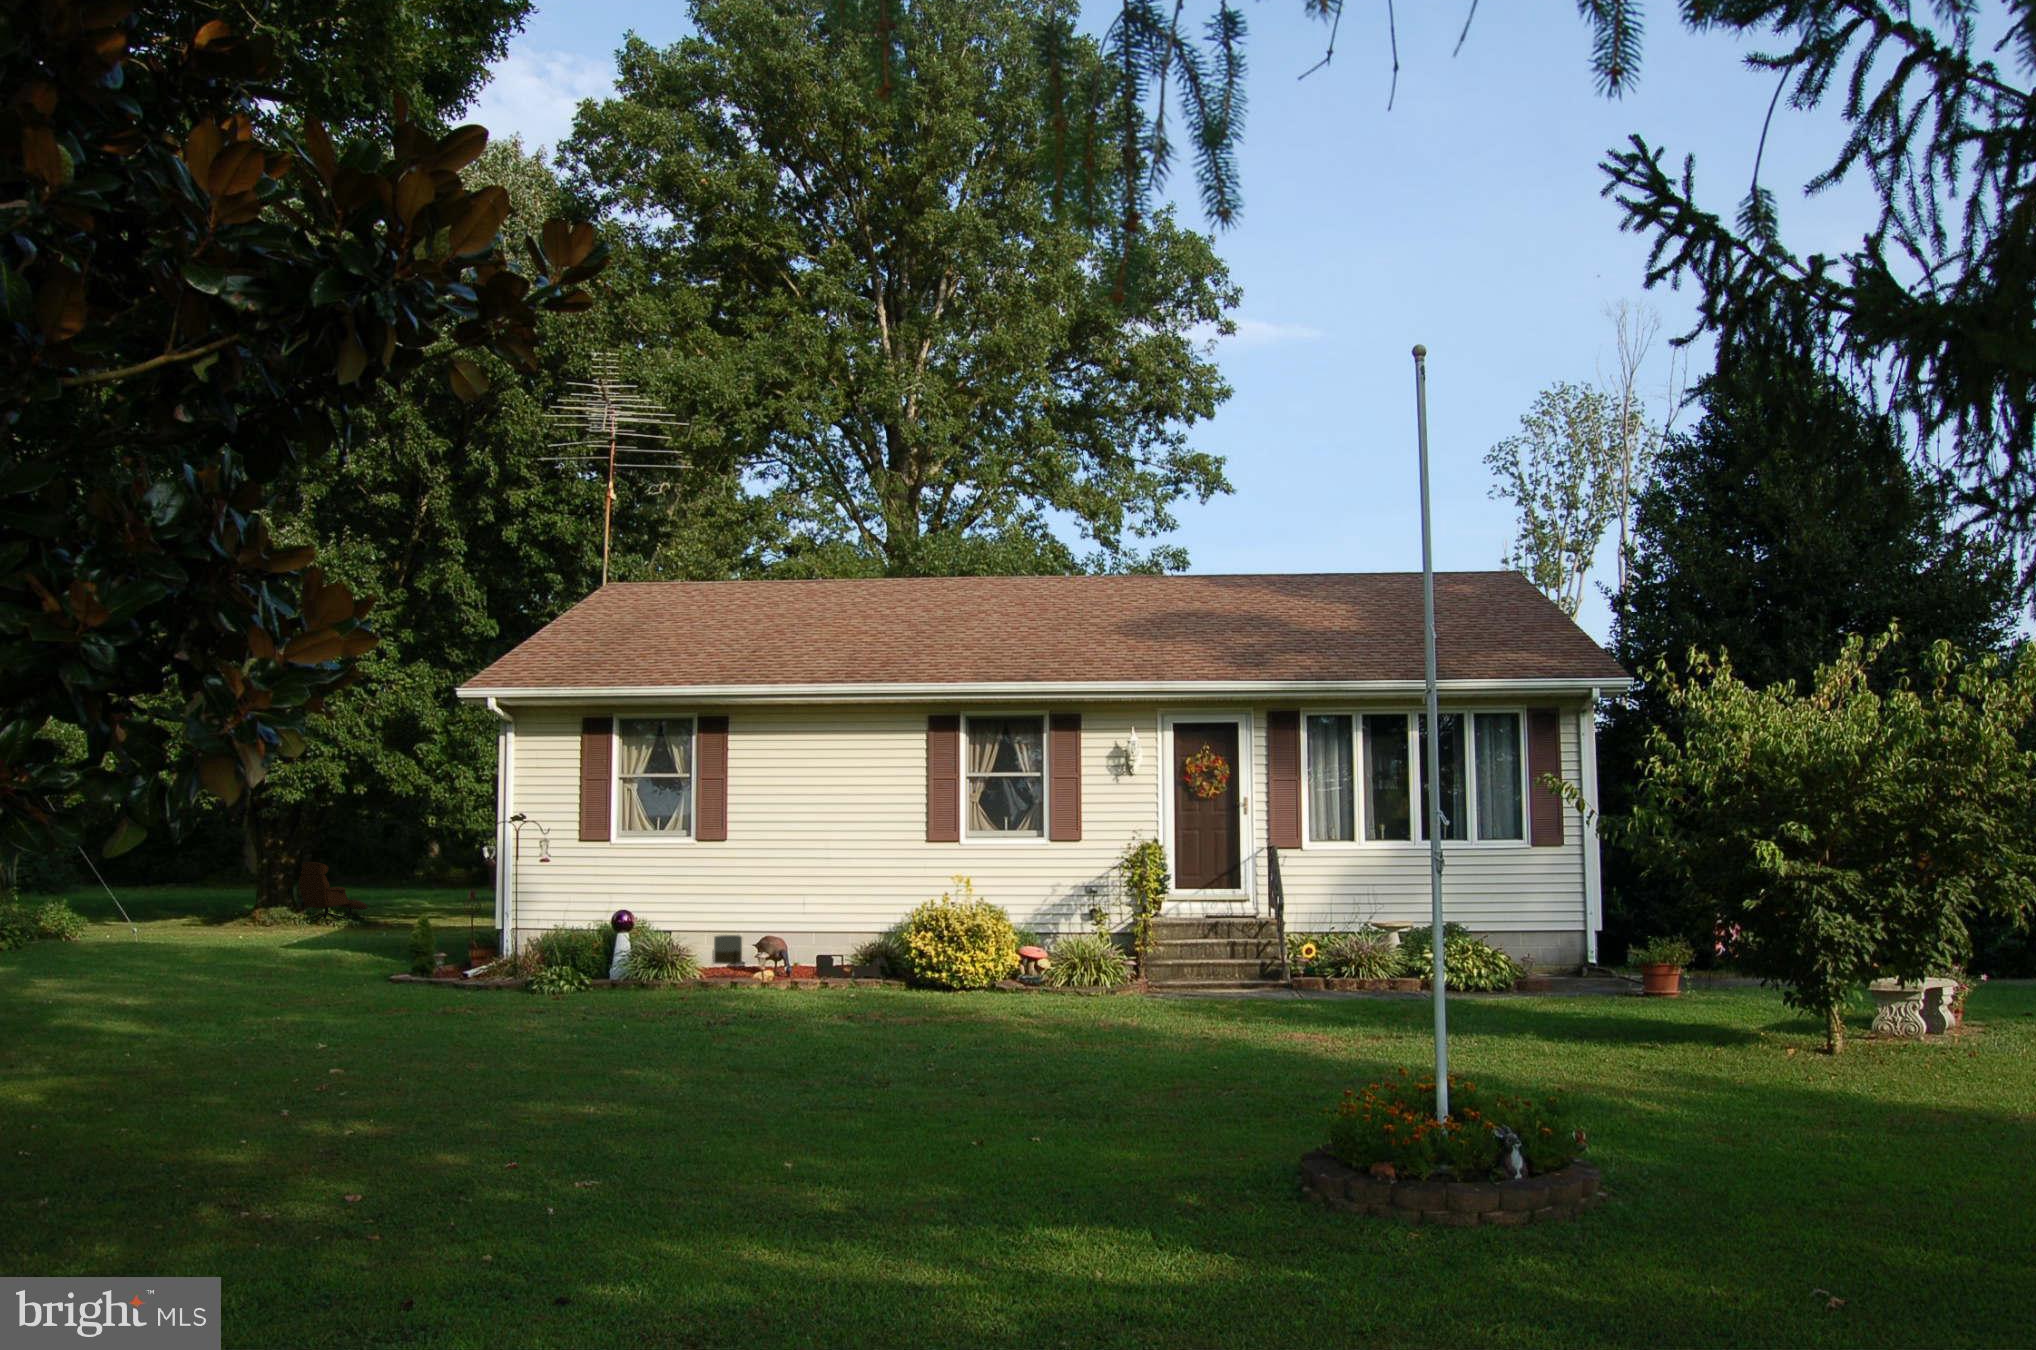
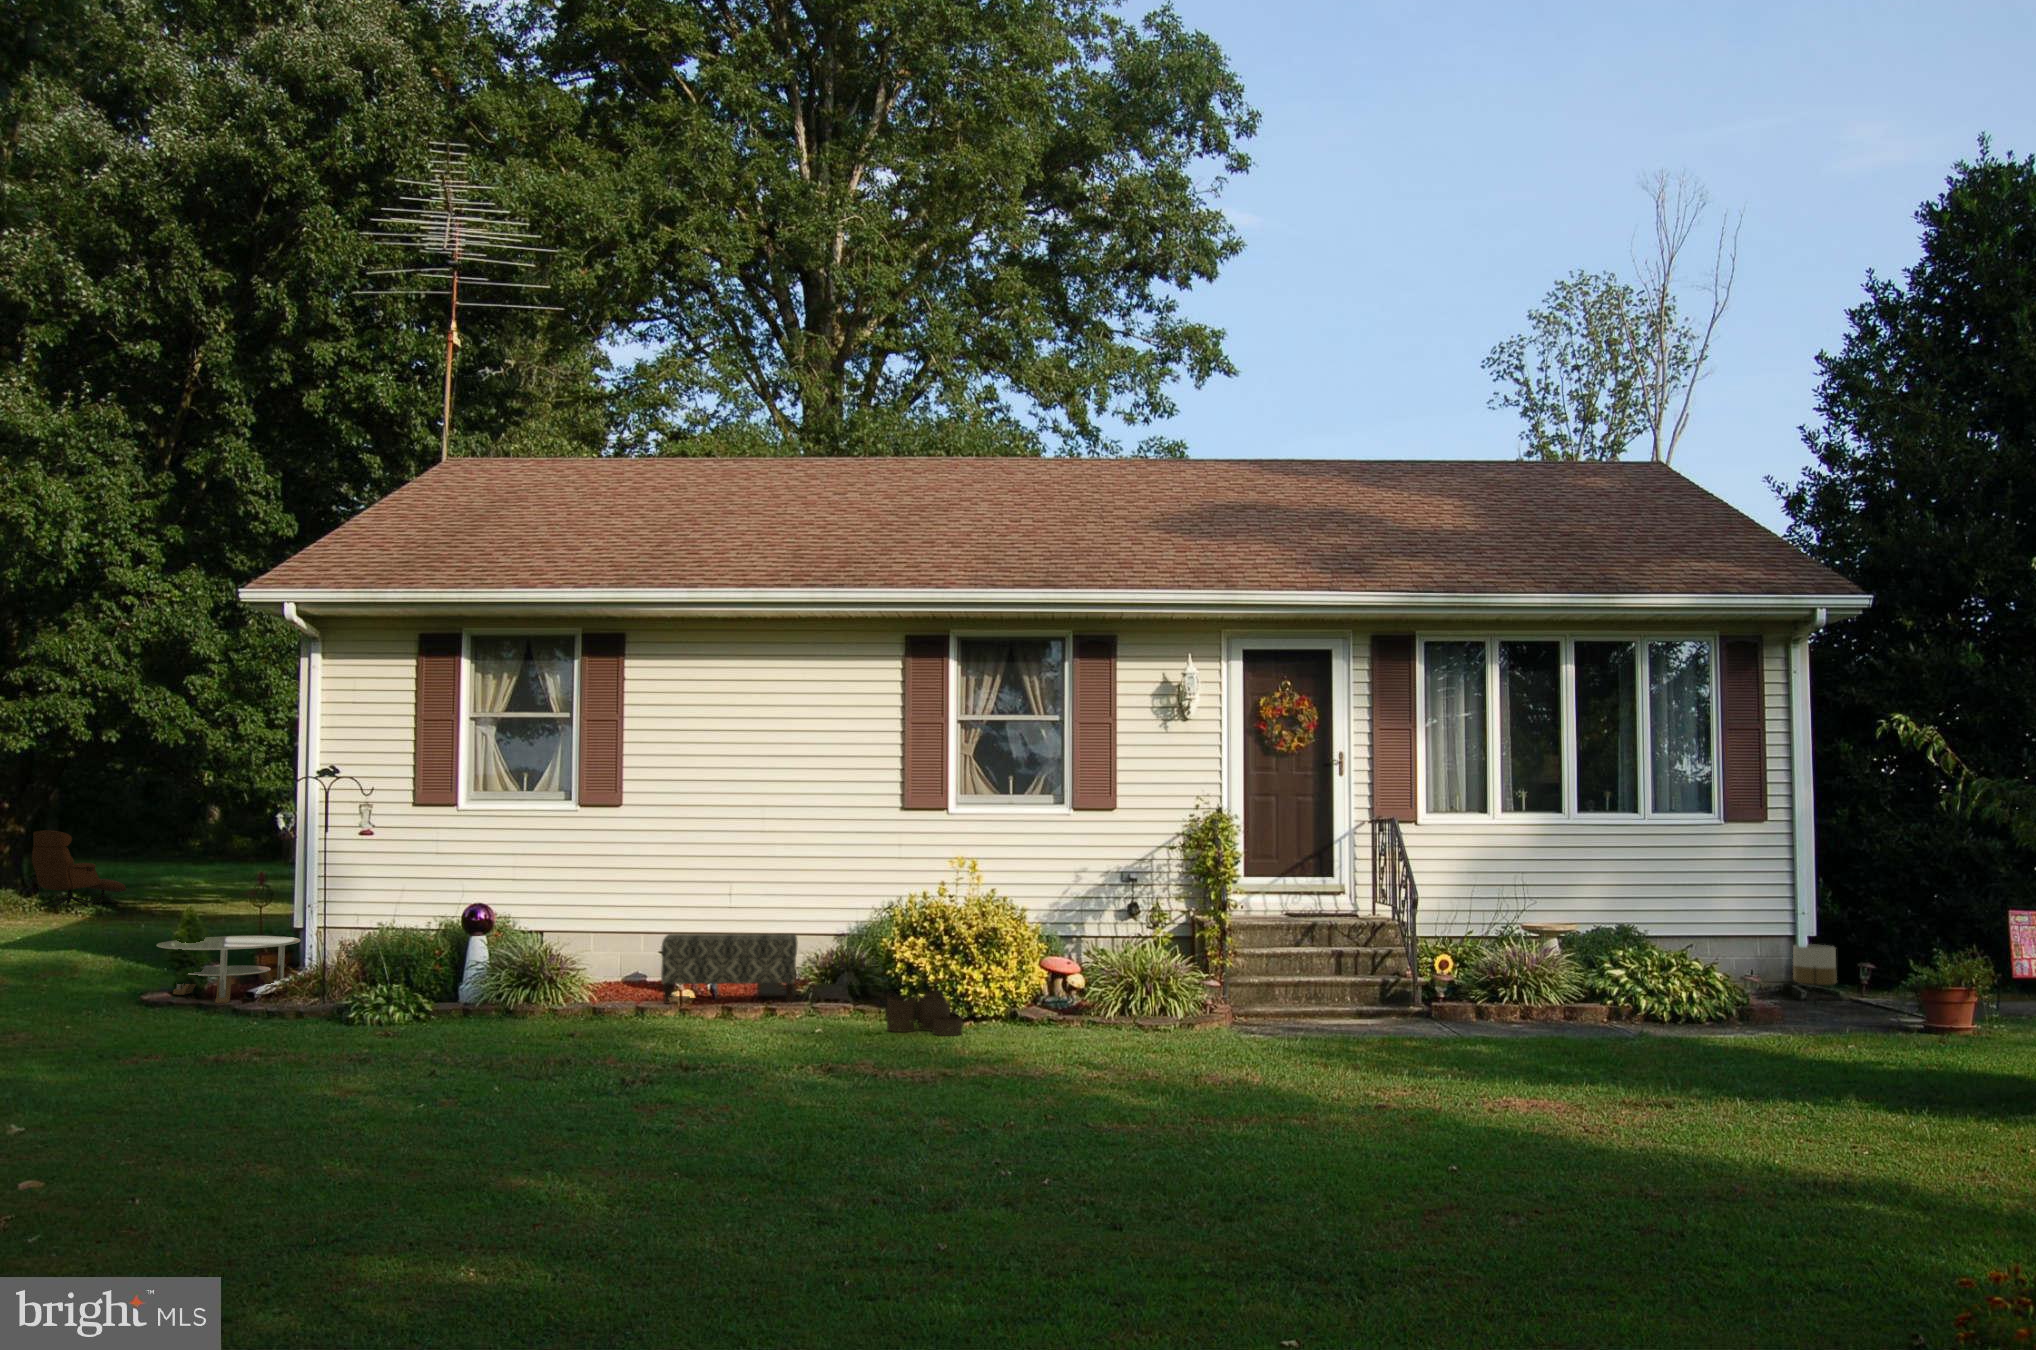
bench: none [751,931,849,980] -> present [661,934,798,1004]
round table: none [406,934,503,979] -> present [157,936,301,1003]
planter: present [712,935,742,964] -> present [1793,944,1837,985]
woven basket: none [900,967,951,998] -> present [887,990,962,1036]

